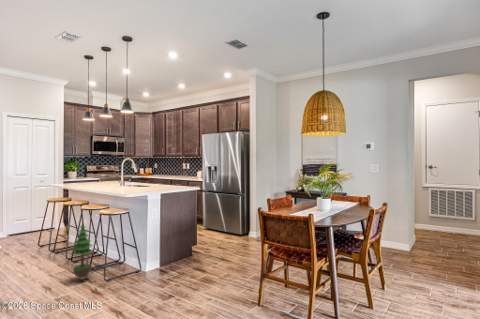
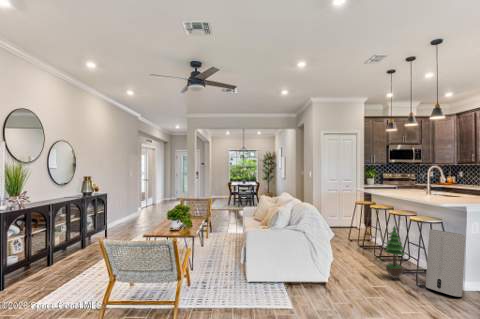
air purifier: none [112,221,146,281] -> present [426,229,465,297]

